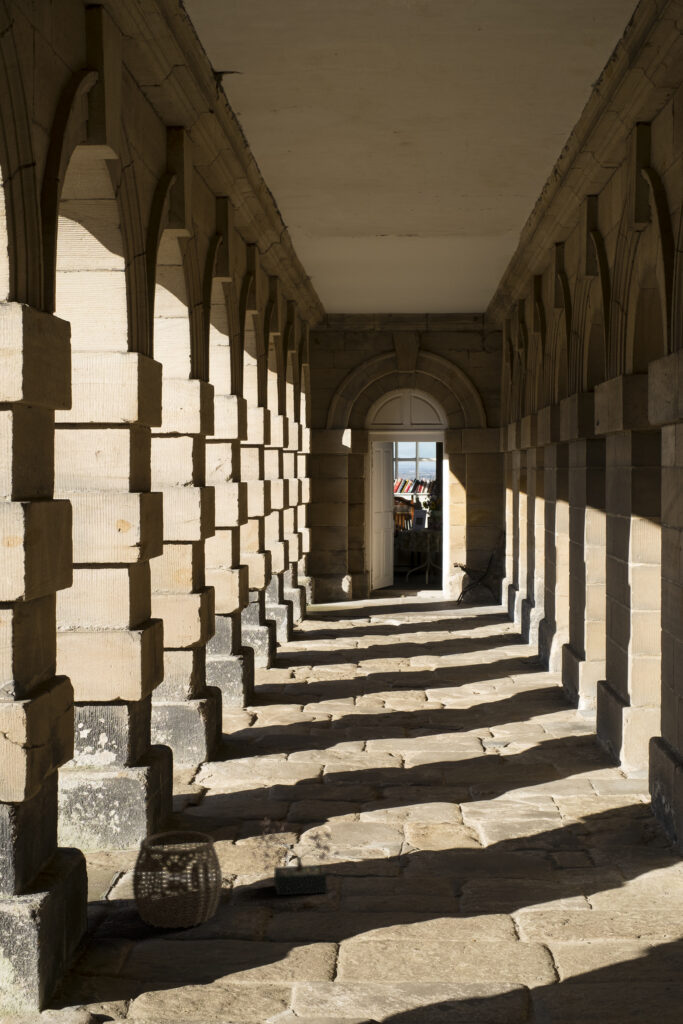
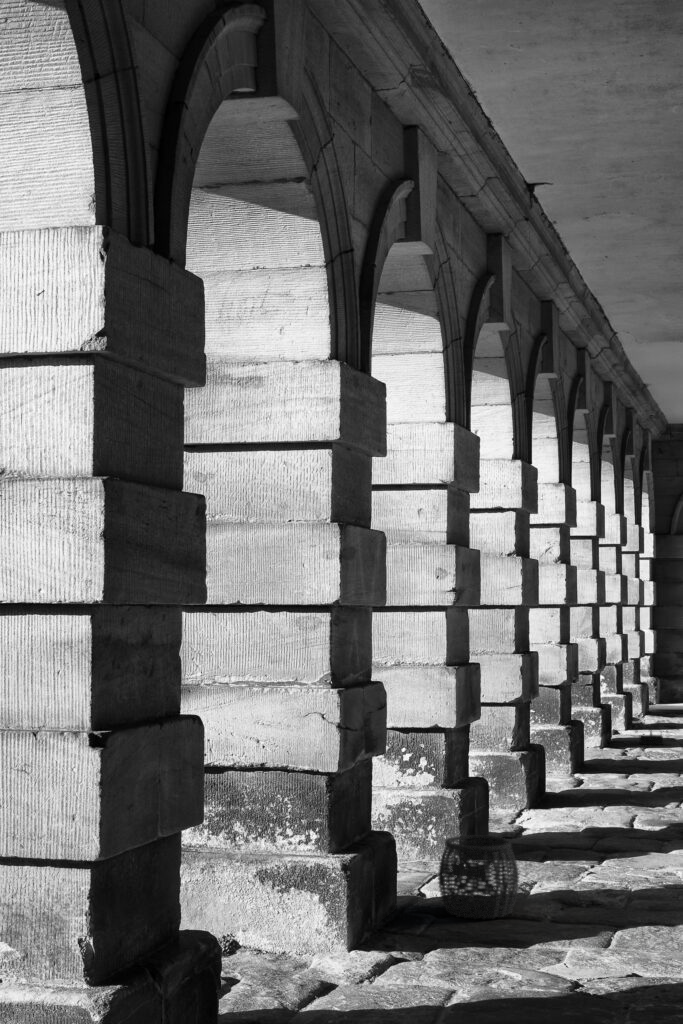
decorative plant: present [253,820,339,895] -> present [634,714,668,745]

